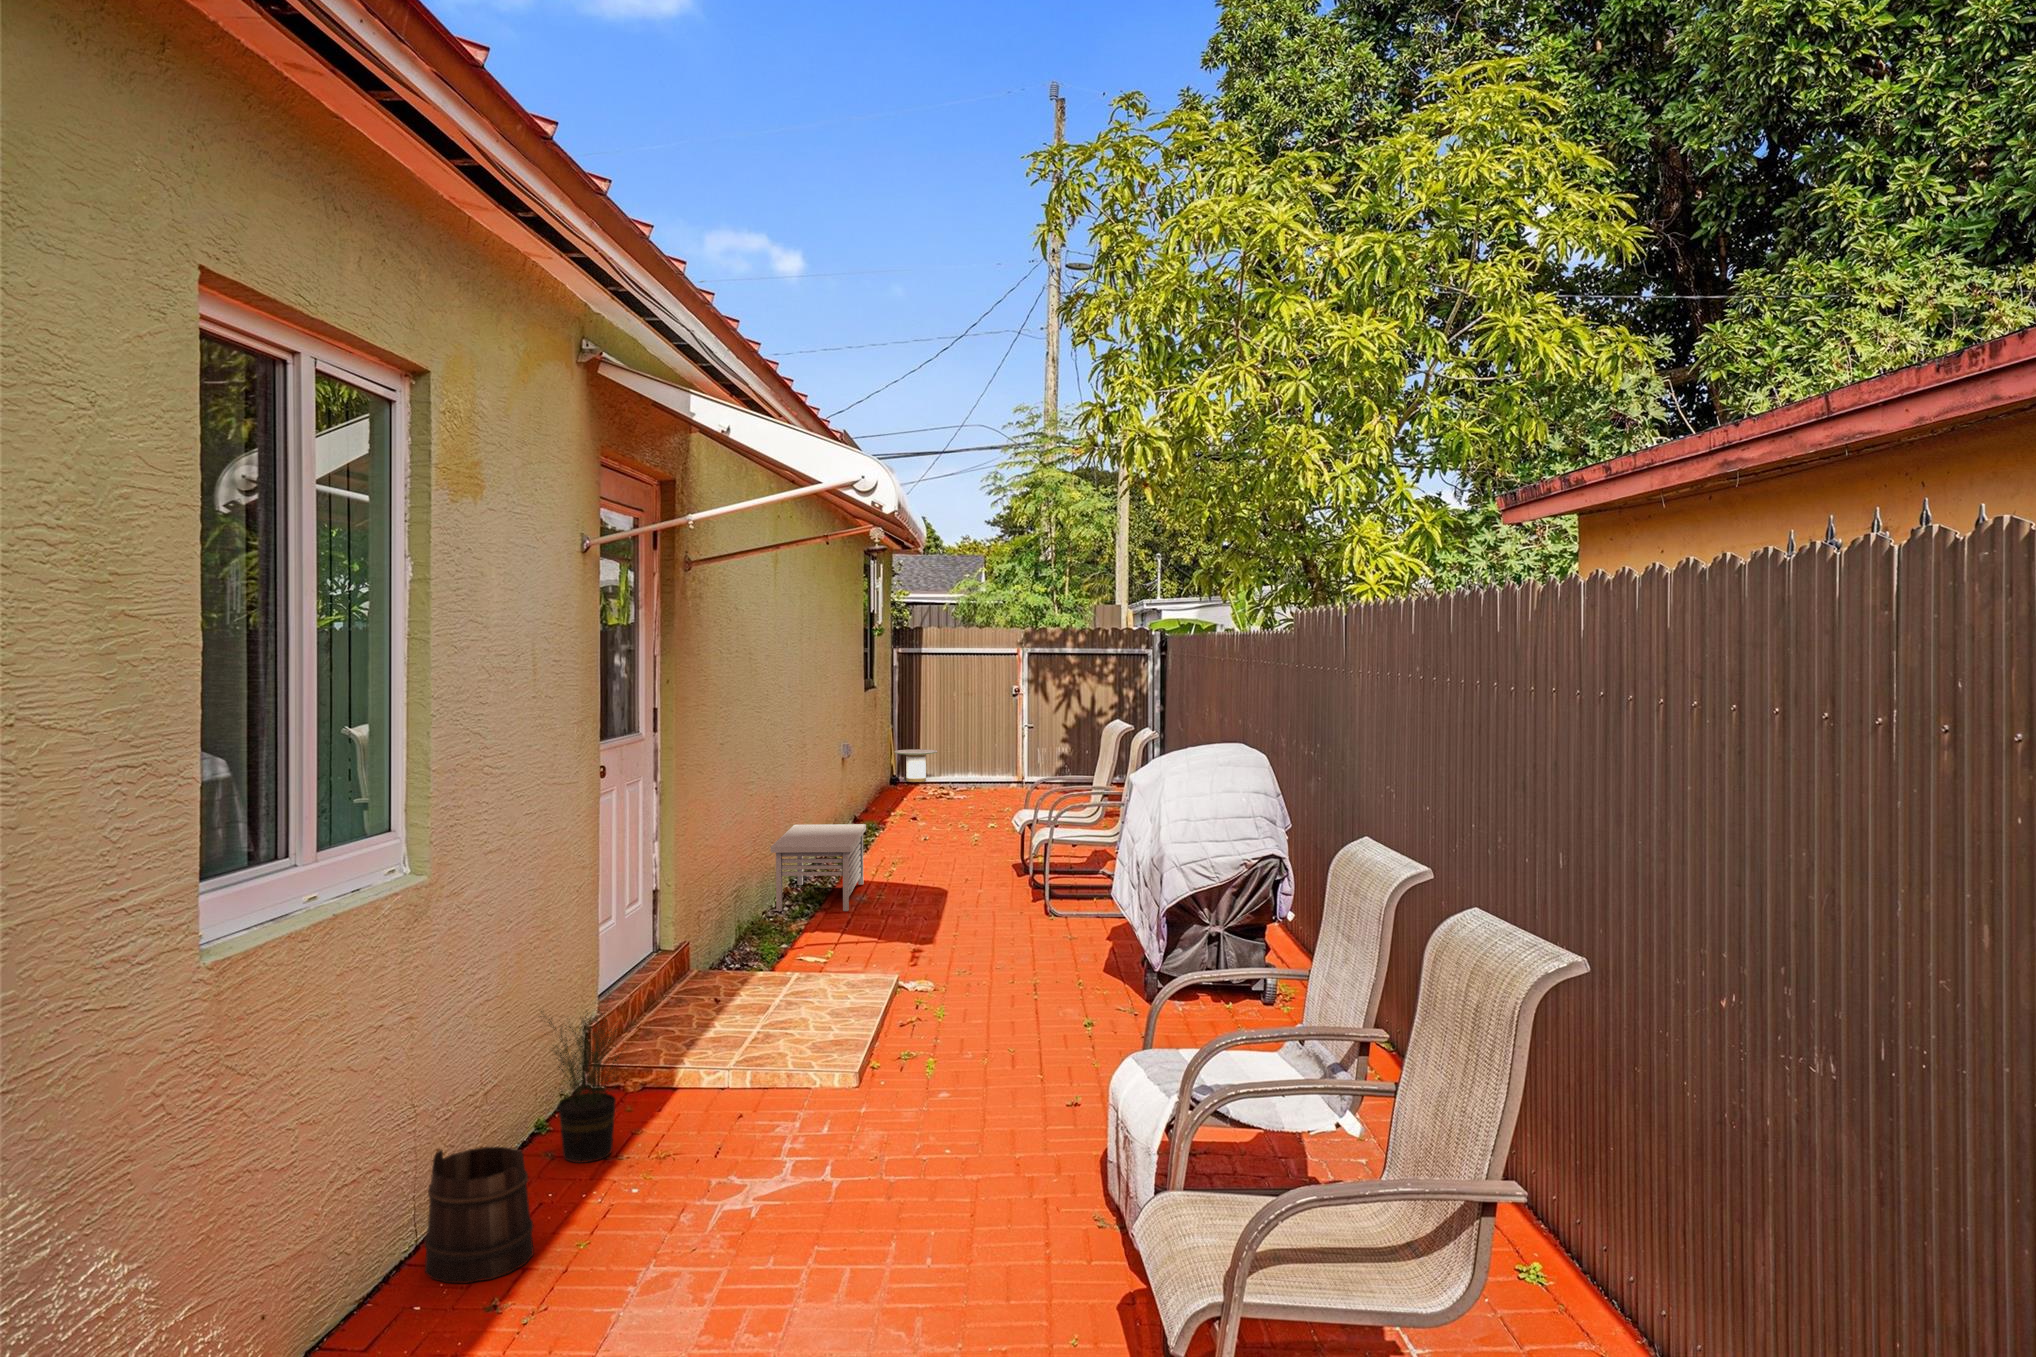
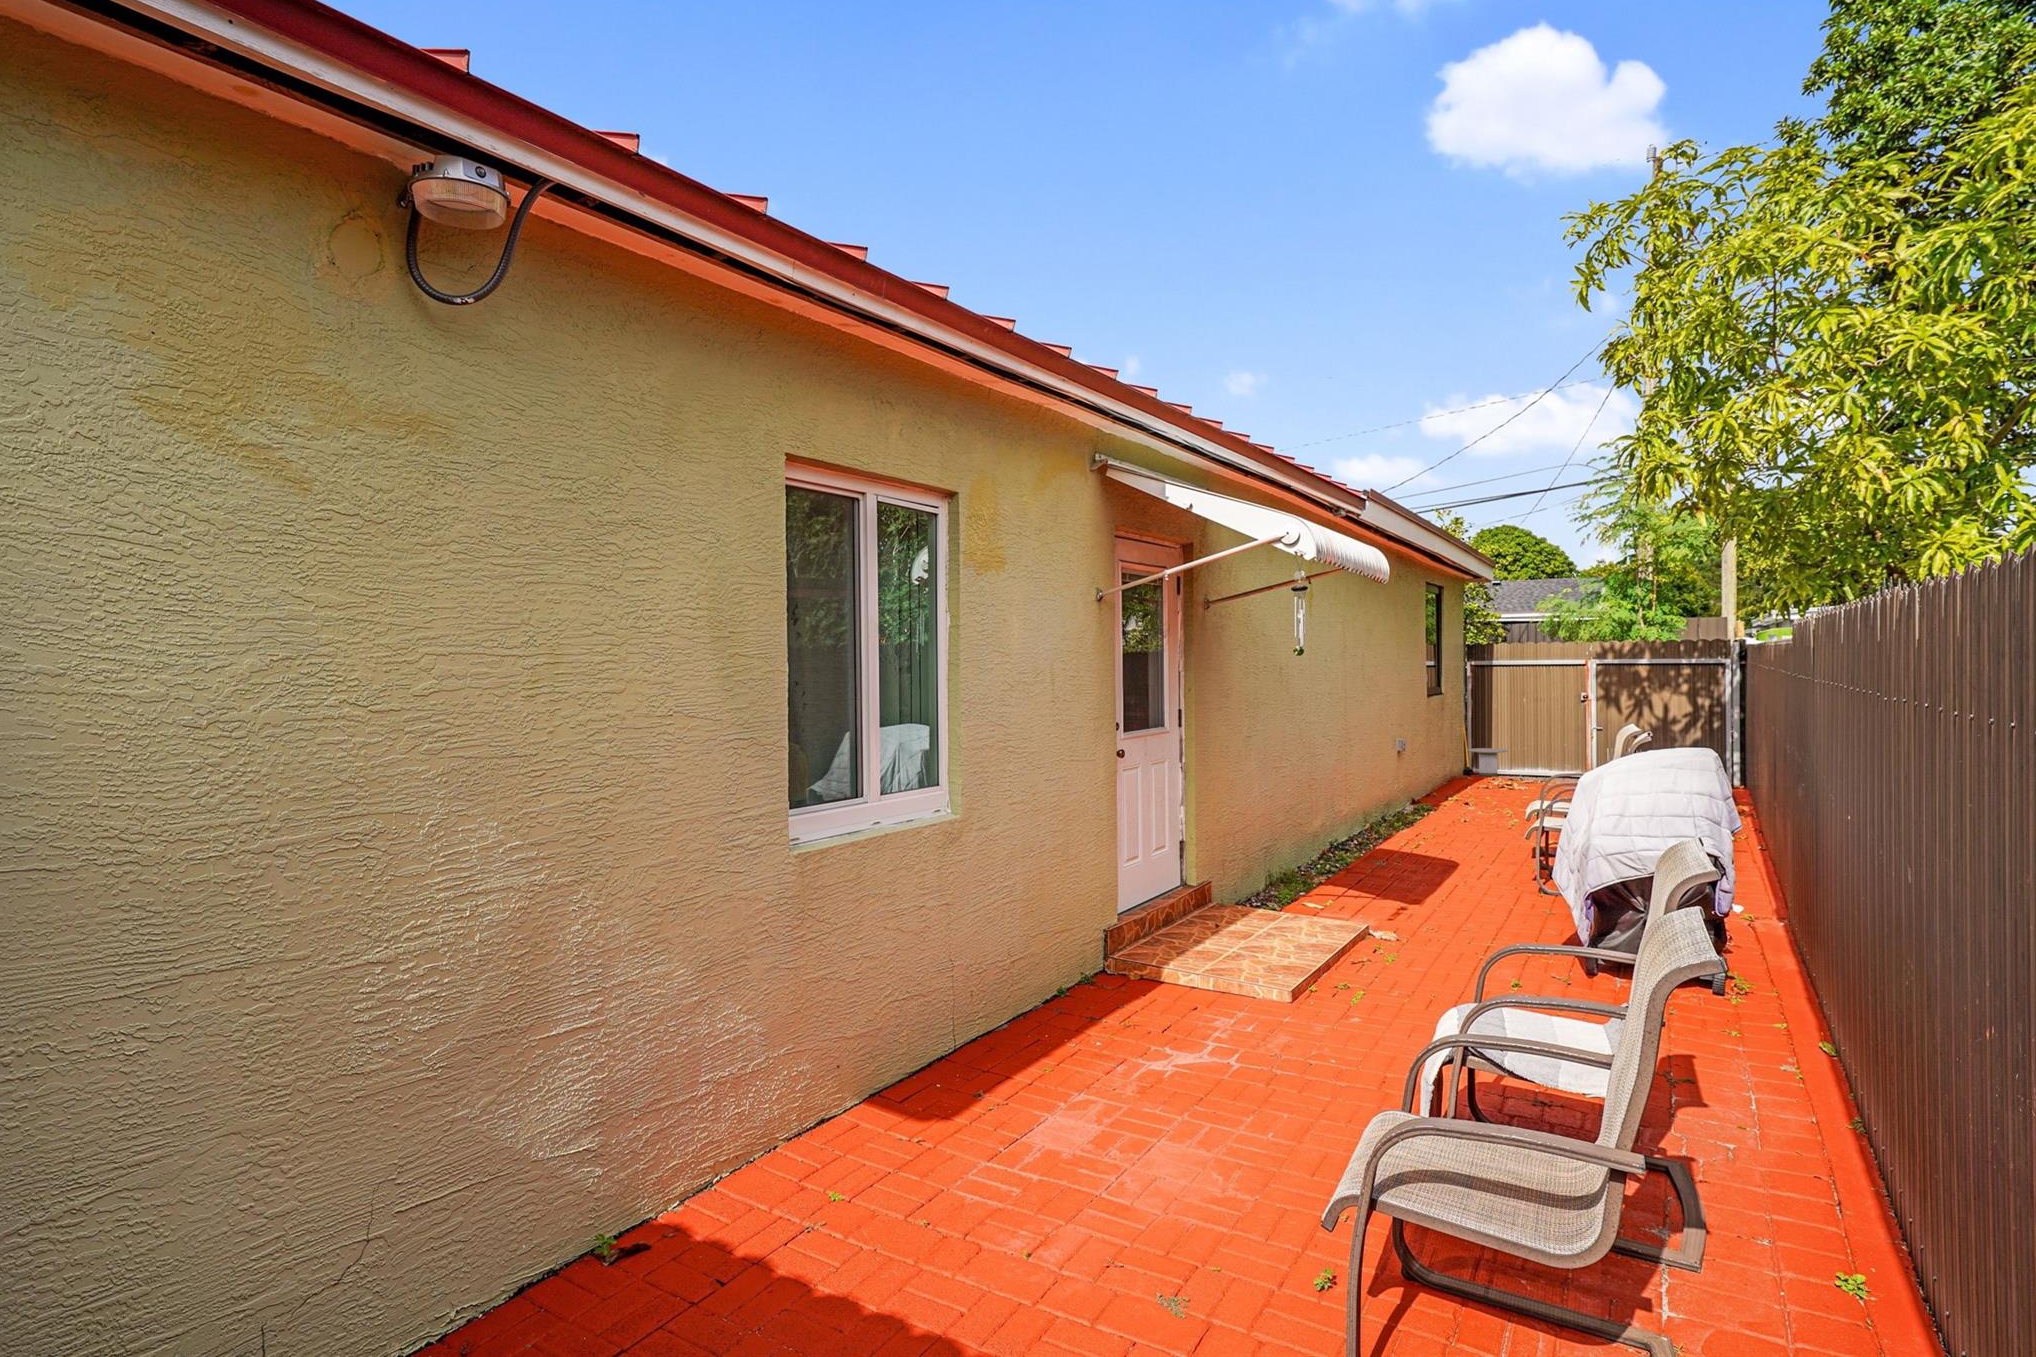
storage bench: present [771,824,866,911] -> none [1301,803,1391,874]
potted plant: present [540,1006,627,1163] -> none [1045,902,1113,1019]
bucket: present [424,1147,534,1283] -> none [952,988,1019,1077]

